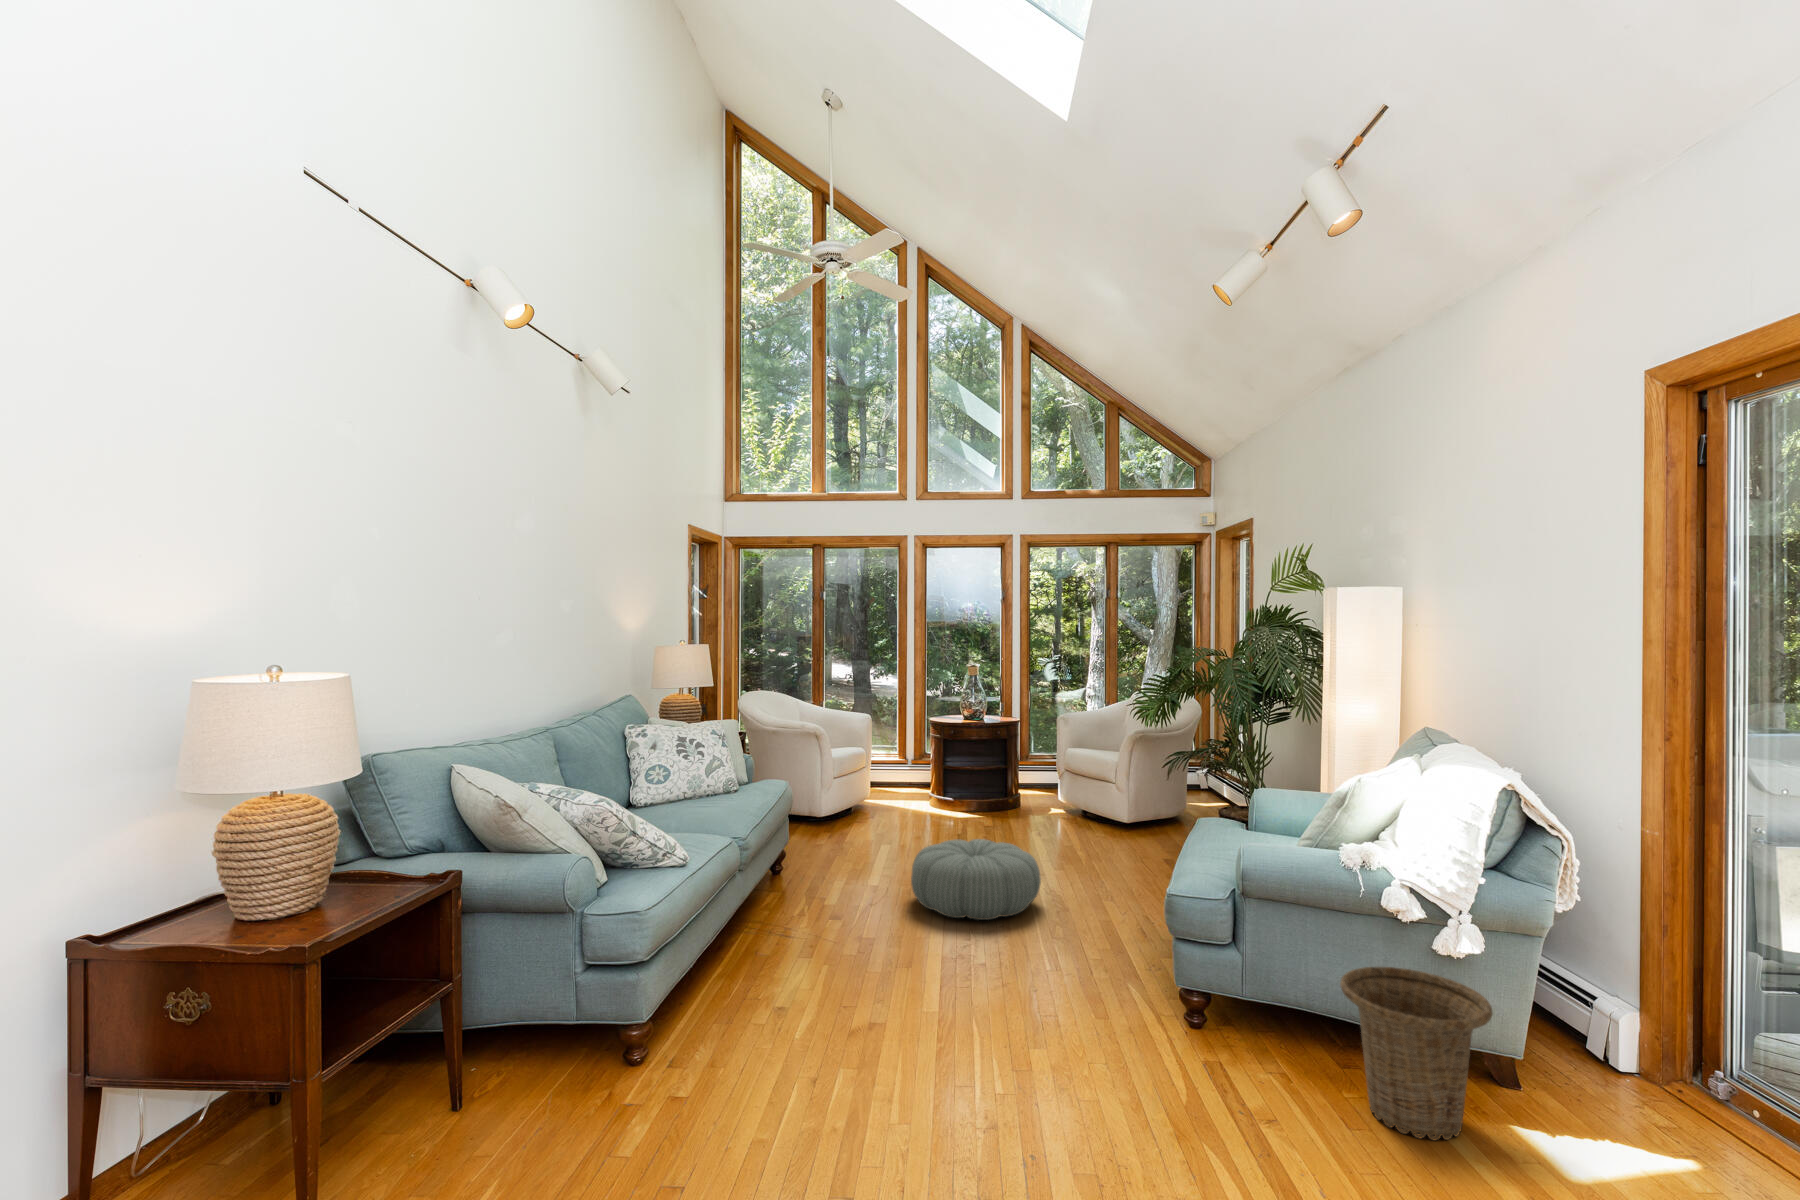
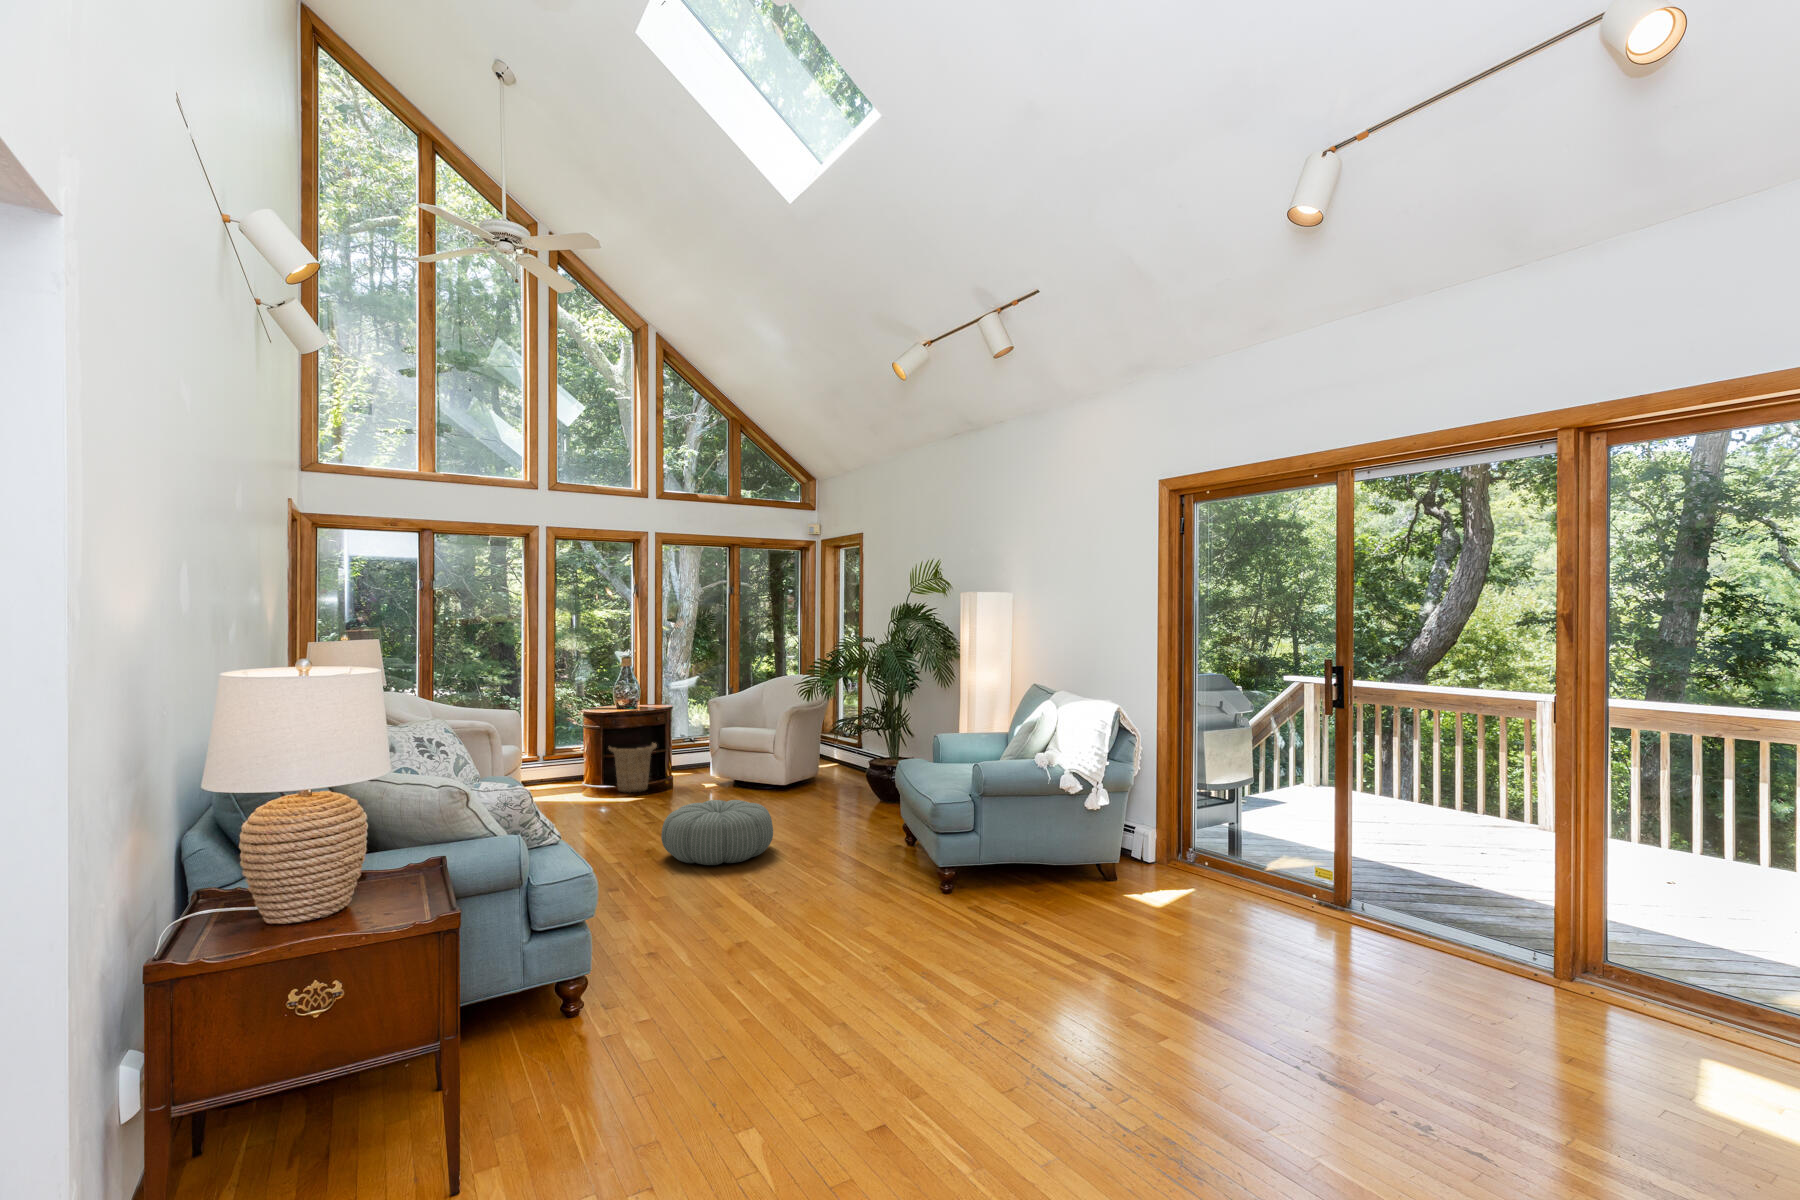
basket: present [1340,967,1493,1140] -> present [609,743,657,792]

